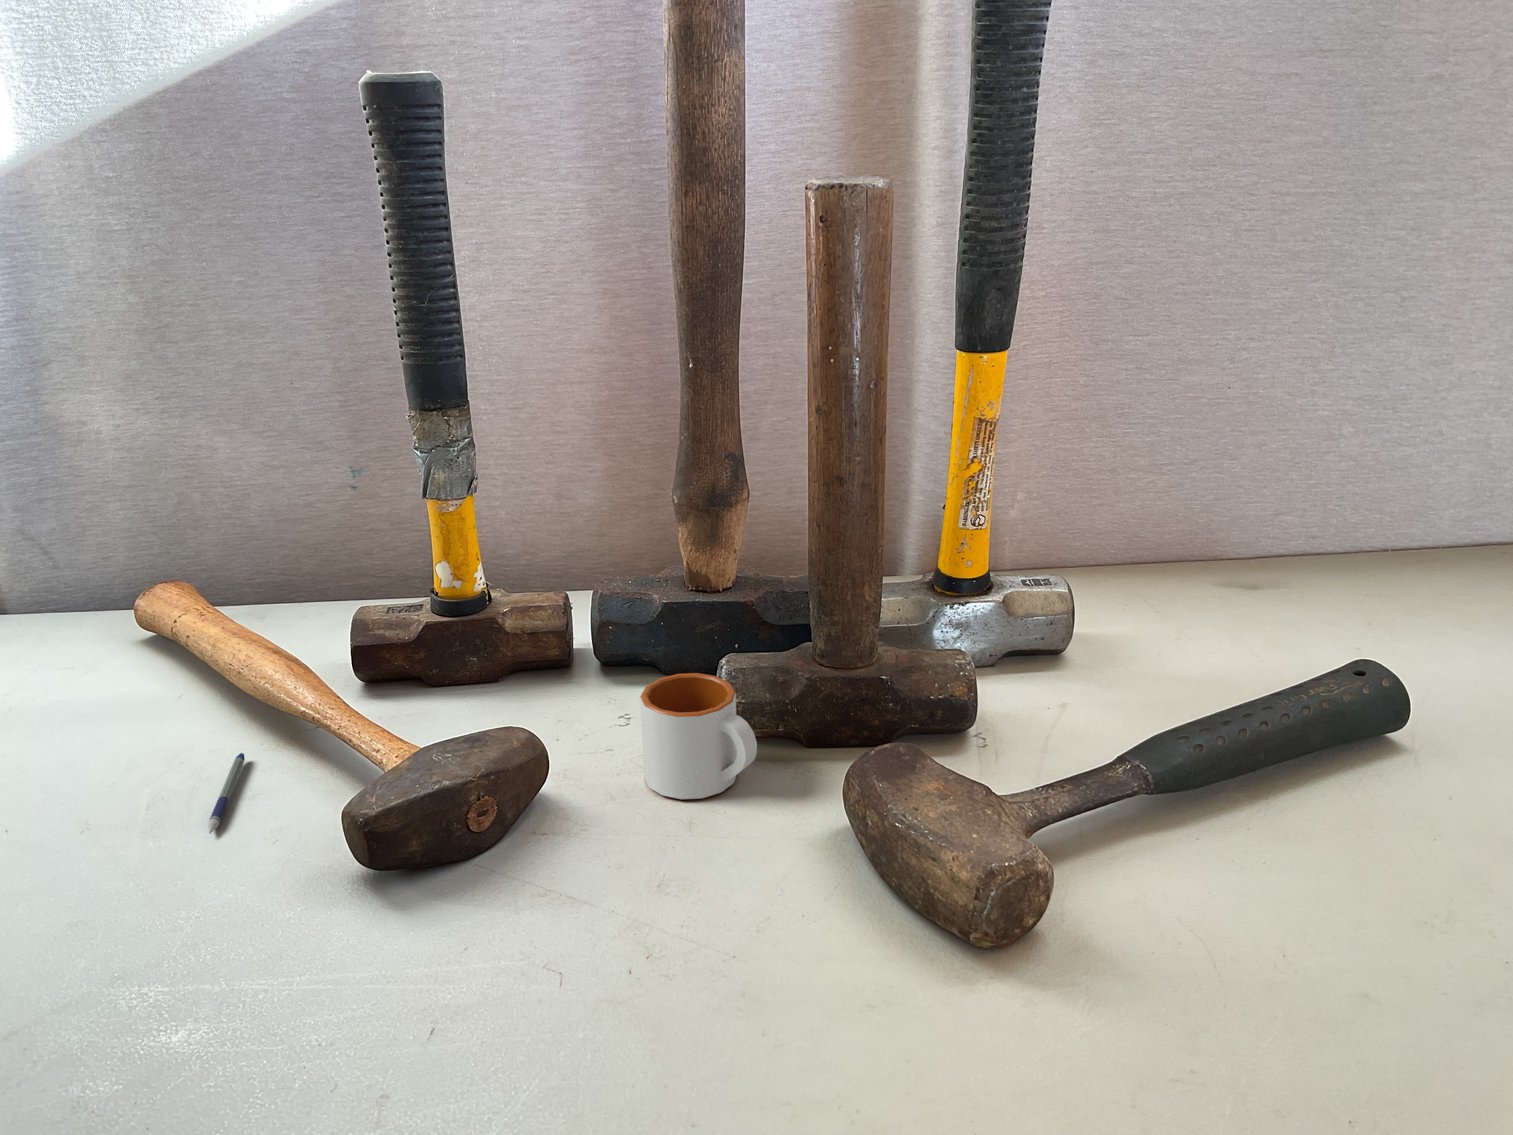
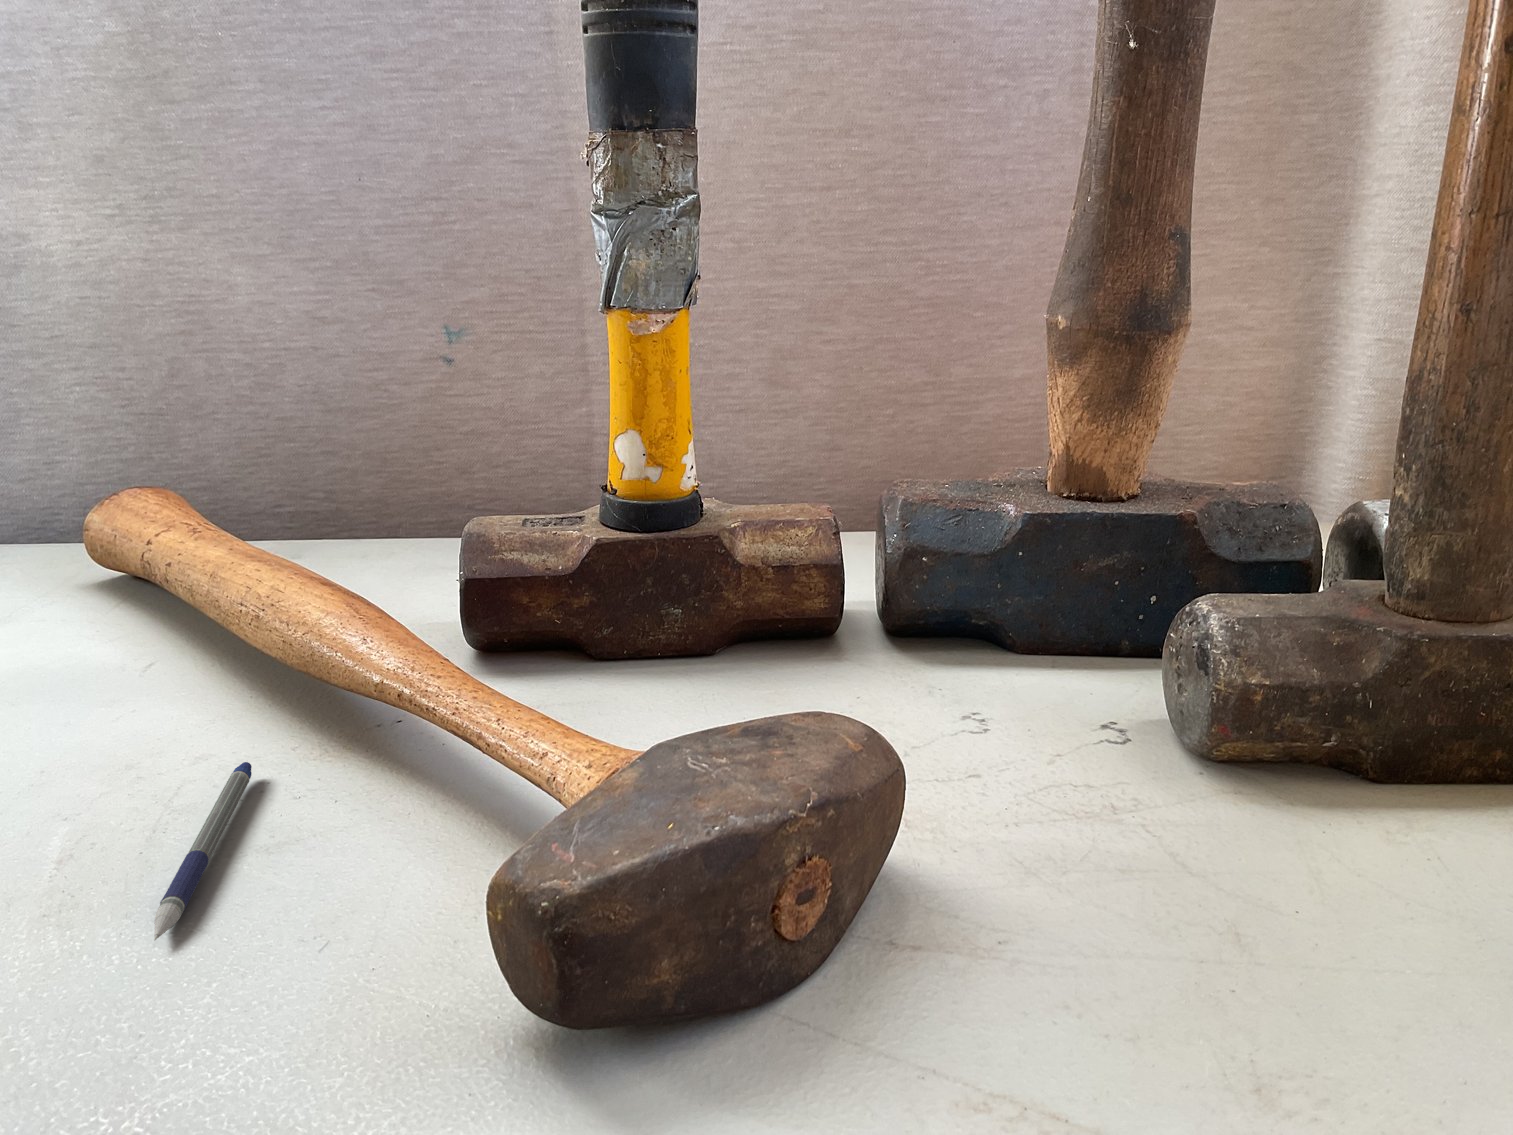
mug: present [640,673,757,800] -> none [1108,612,1421,888]

